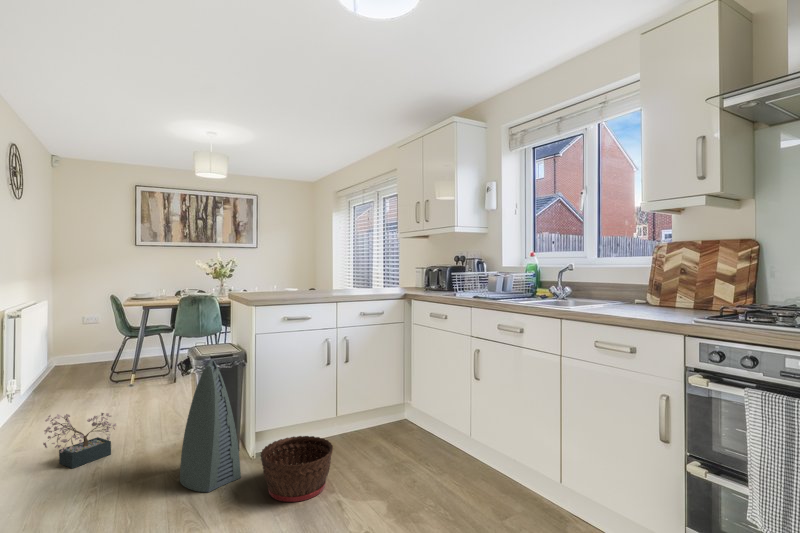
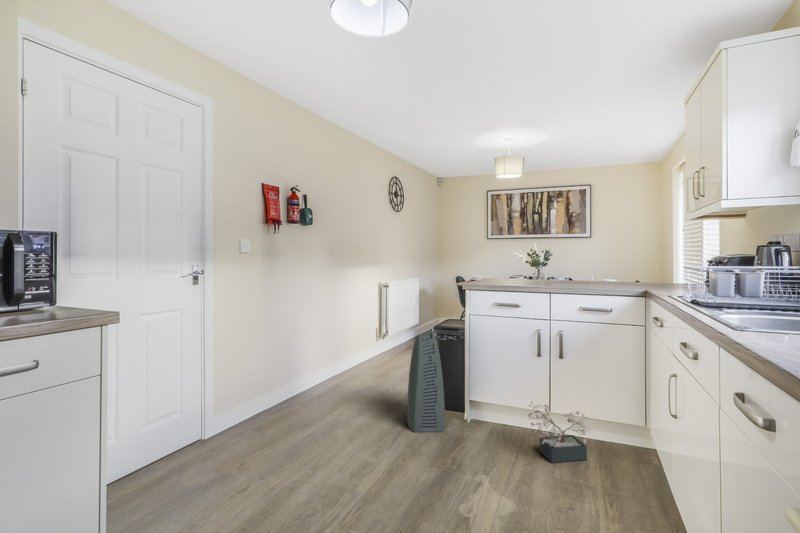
decorative plant: present [43,413,116,468] -> present [527,402,591,463]
basket: present [260,436,333,502] -> none [436,410,501,470]

